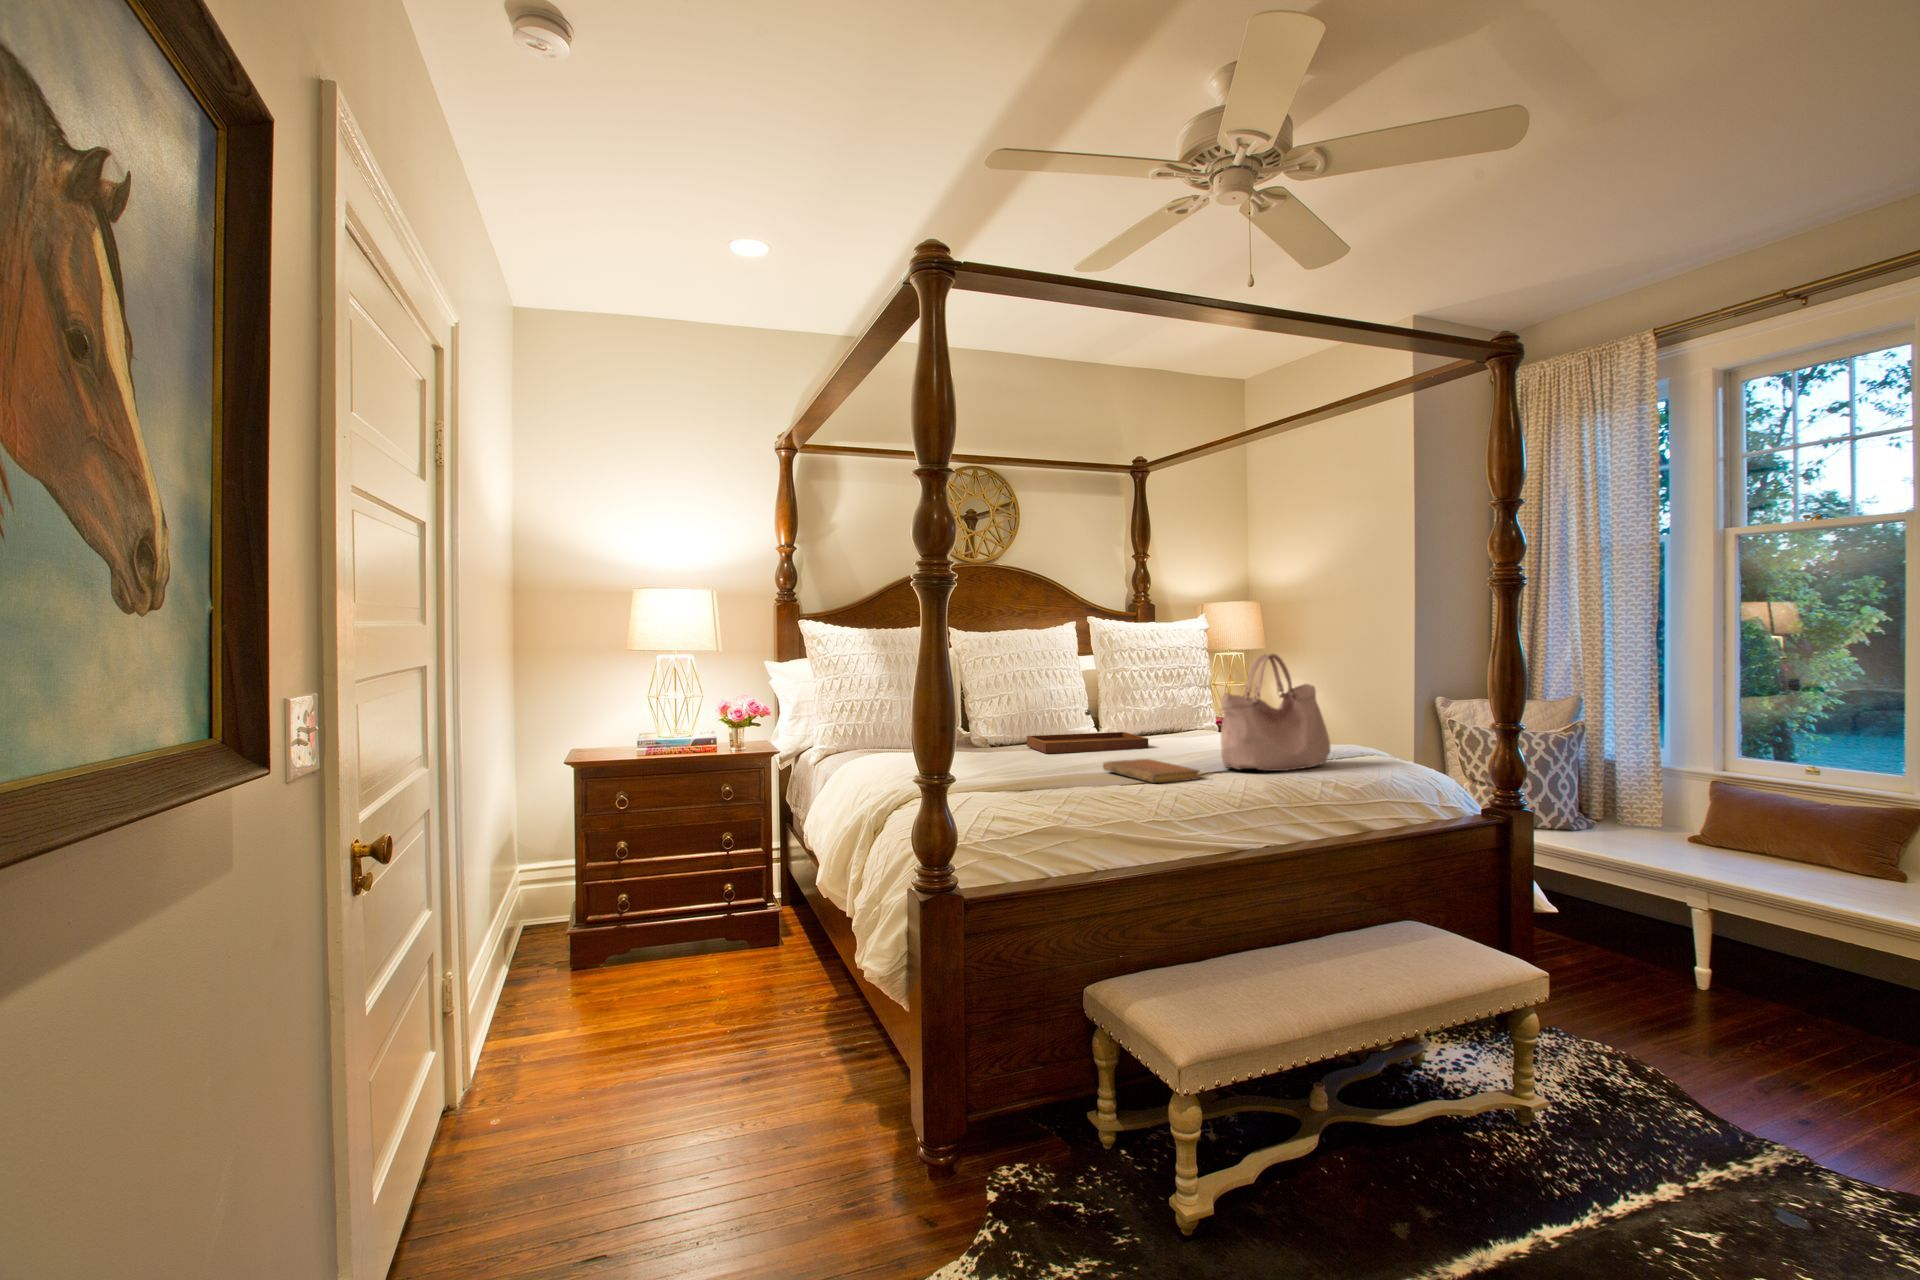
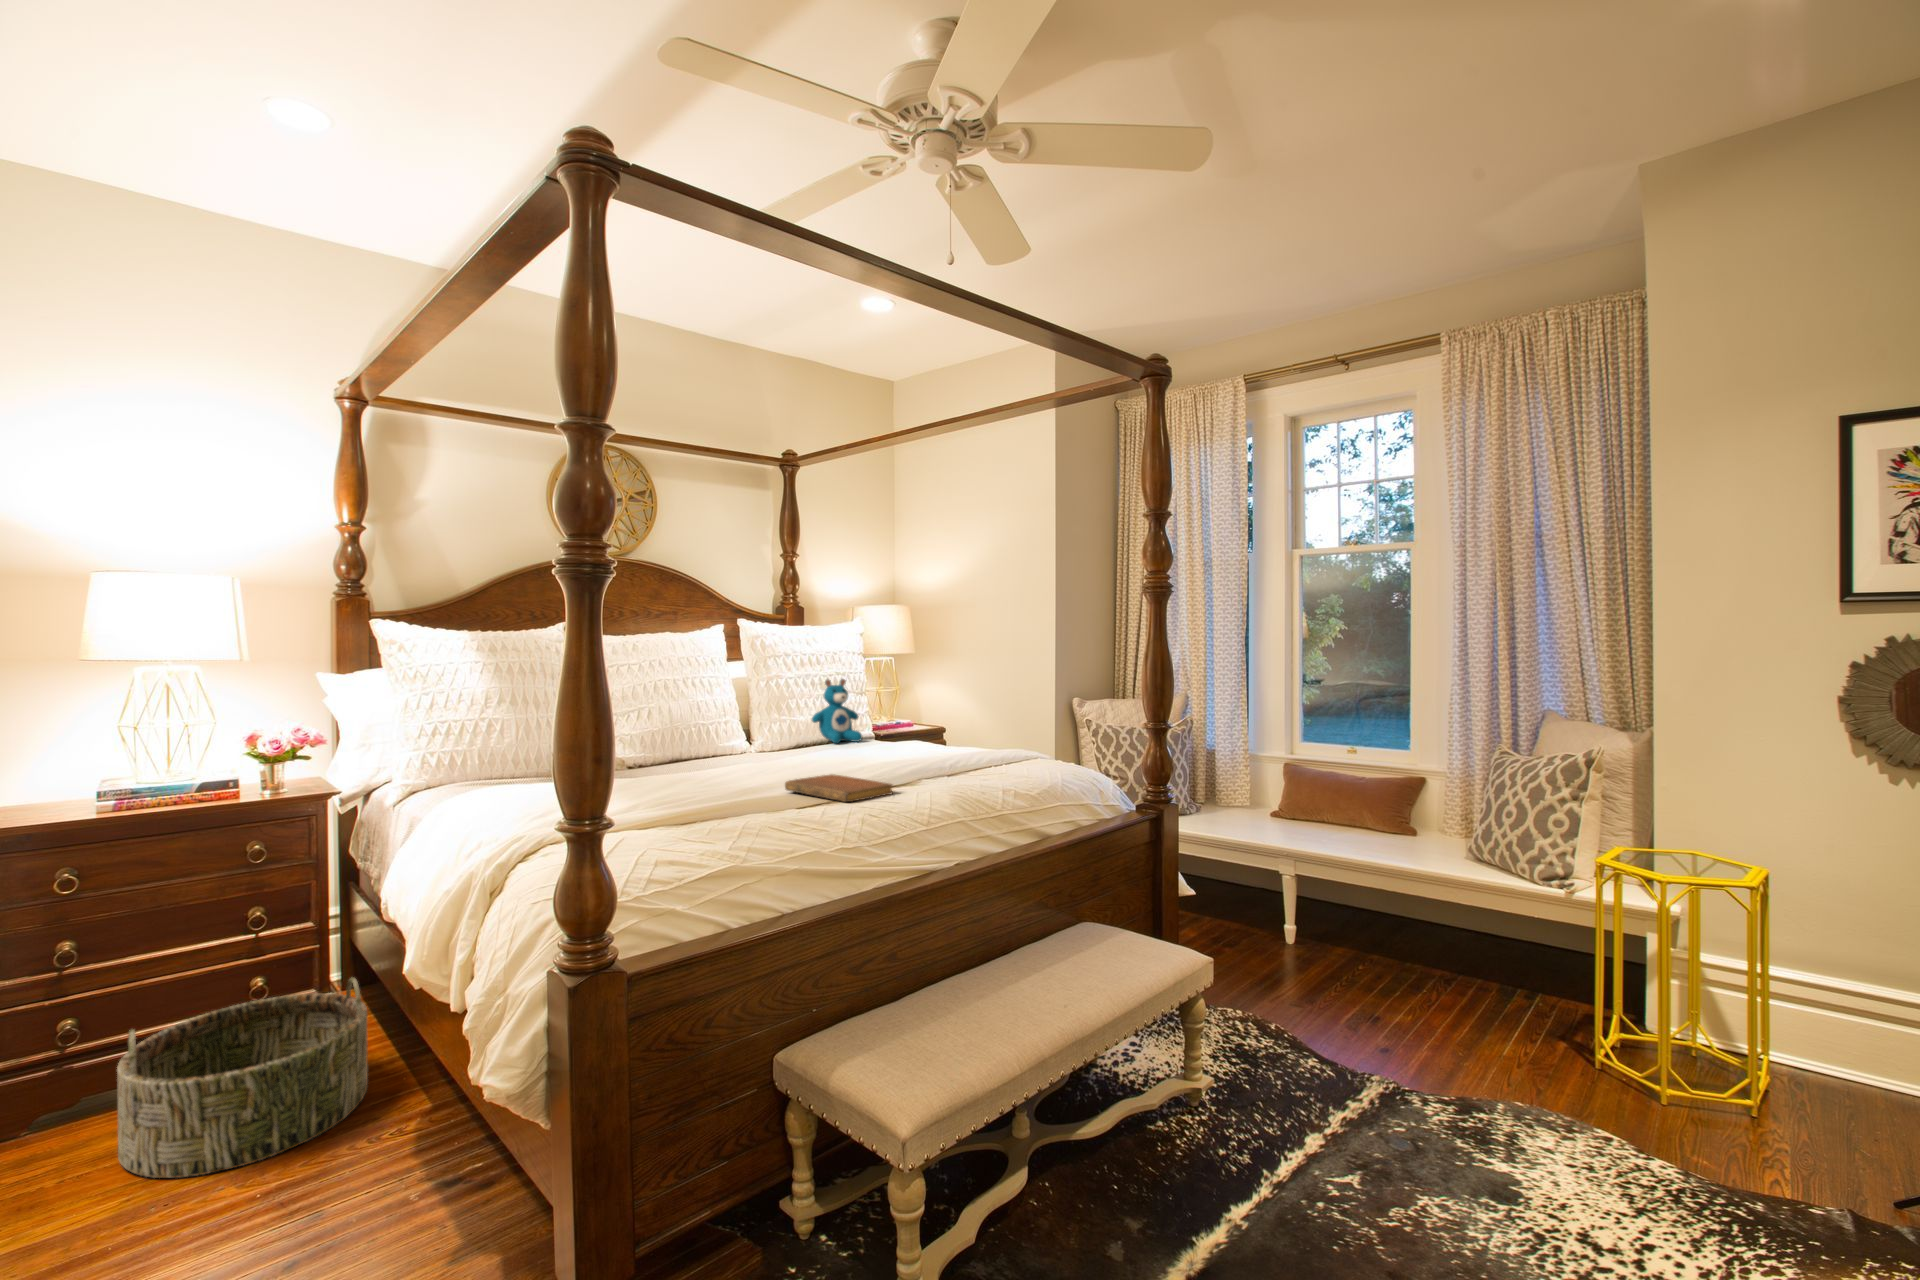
handbag: present [1221,653,1330,771] -> none [910,657,1013,780]
teddy bear: none [1142,673,1191,733] -> present [812,679,862,743]
tray: present [1027,709,1148,753] -> none [686,721,825,774]
basket: none [655,891,797,1011] -> present [117,978,368,1178]

